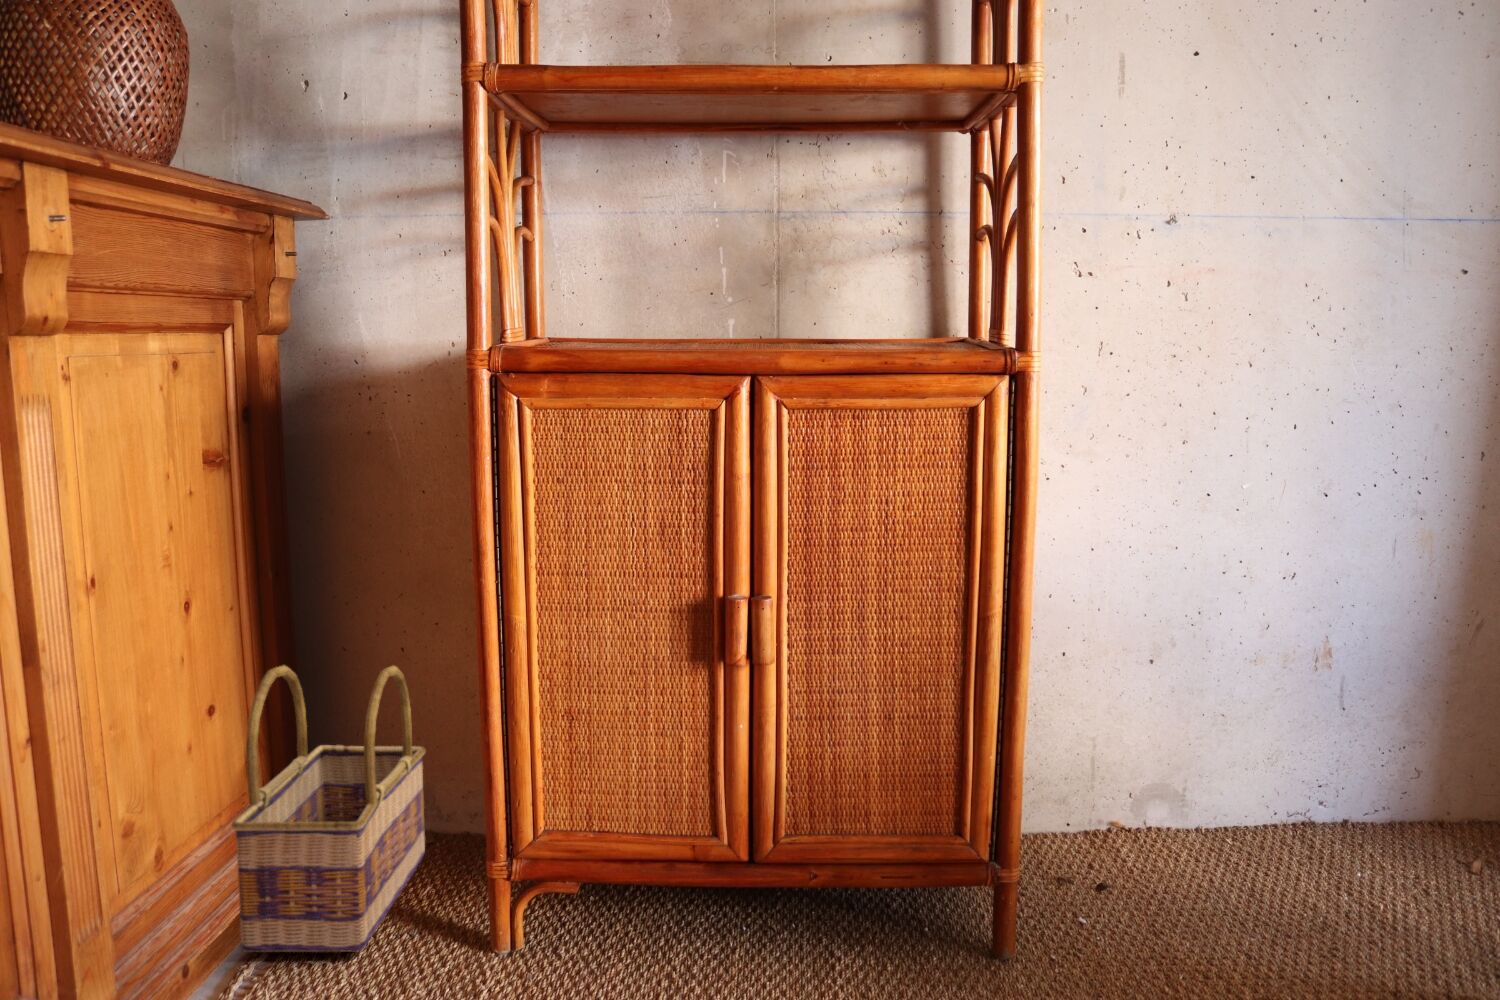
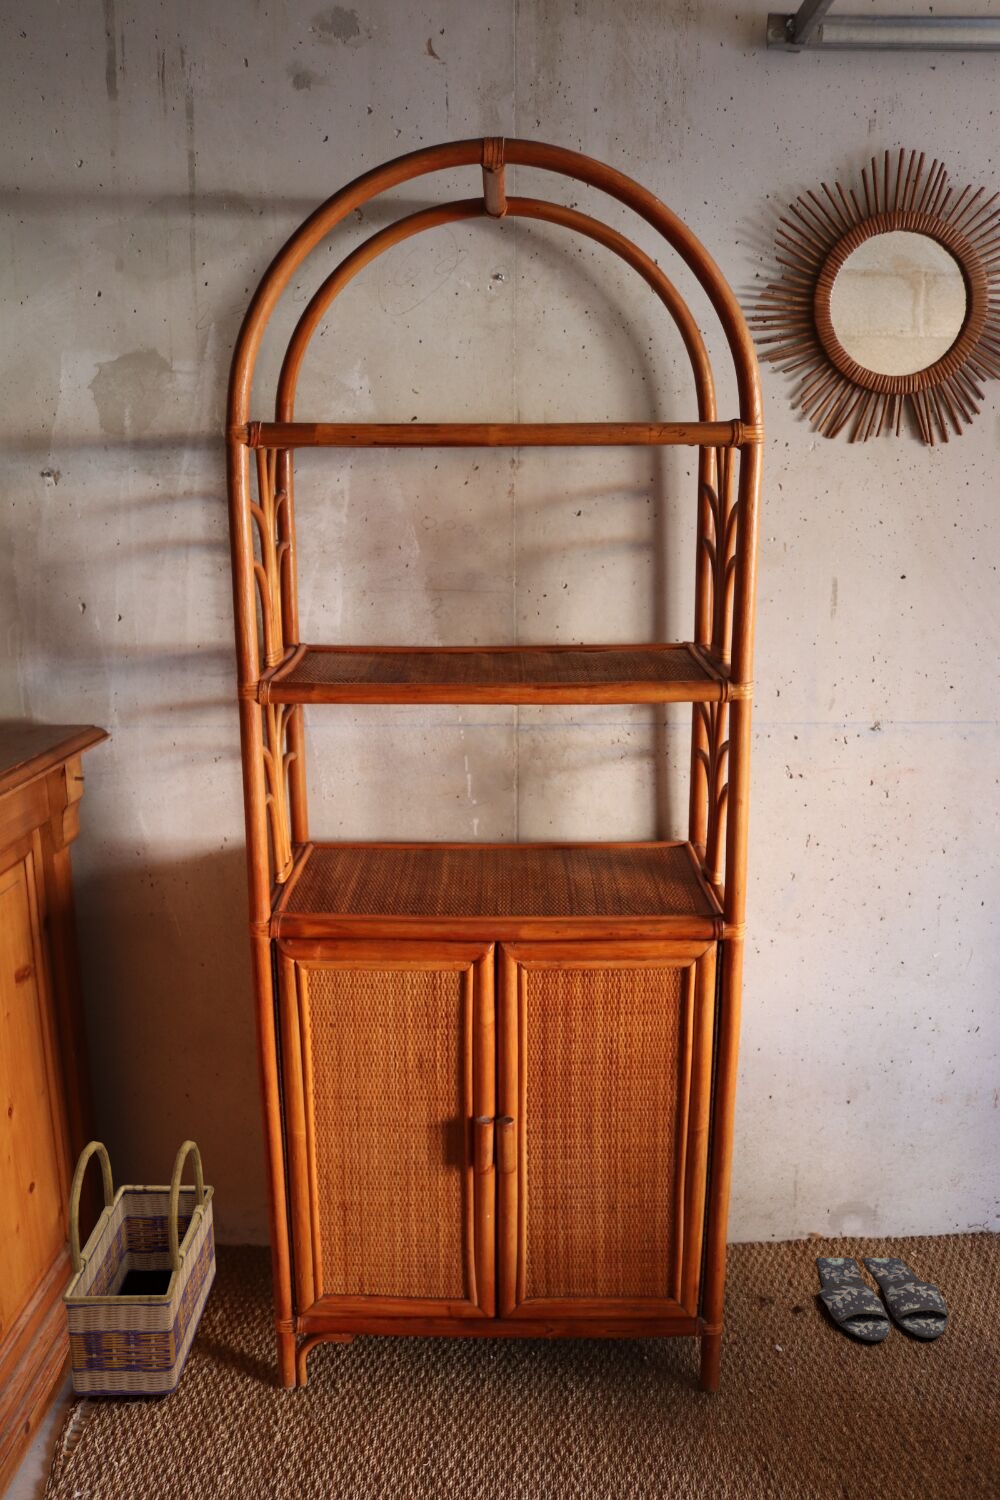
slippers: none [1116,836,1279,911] -> present [816,1258,948,1341]

